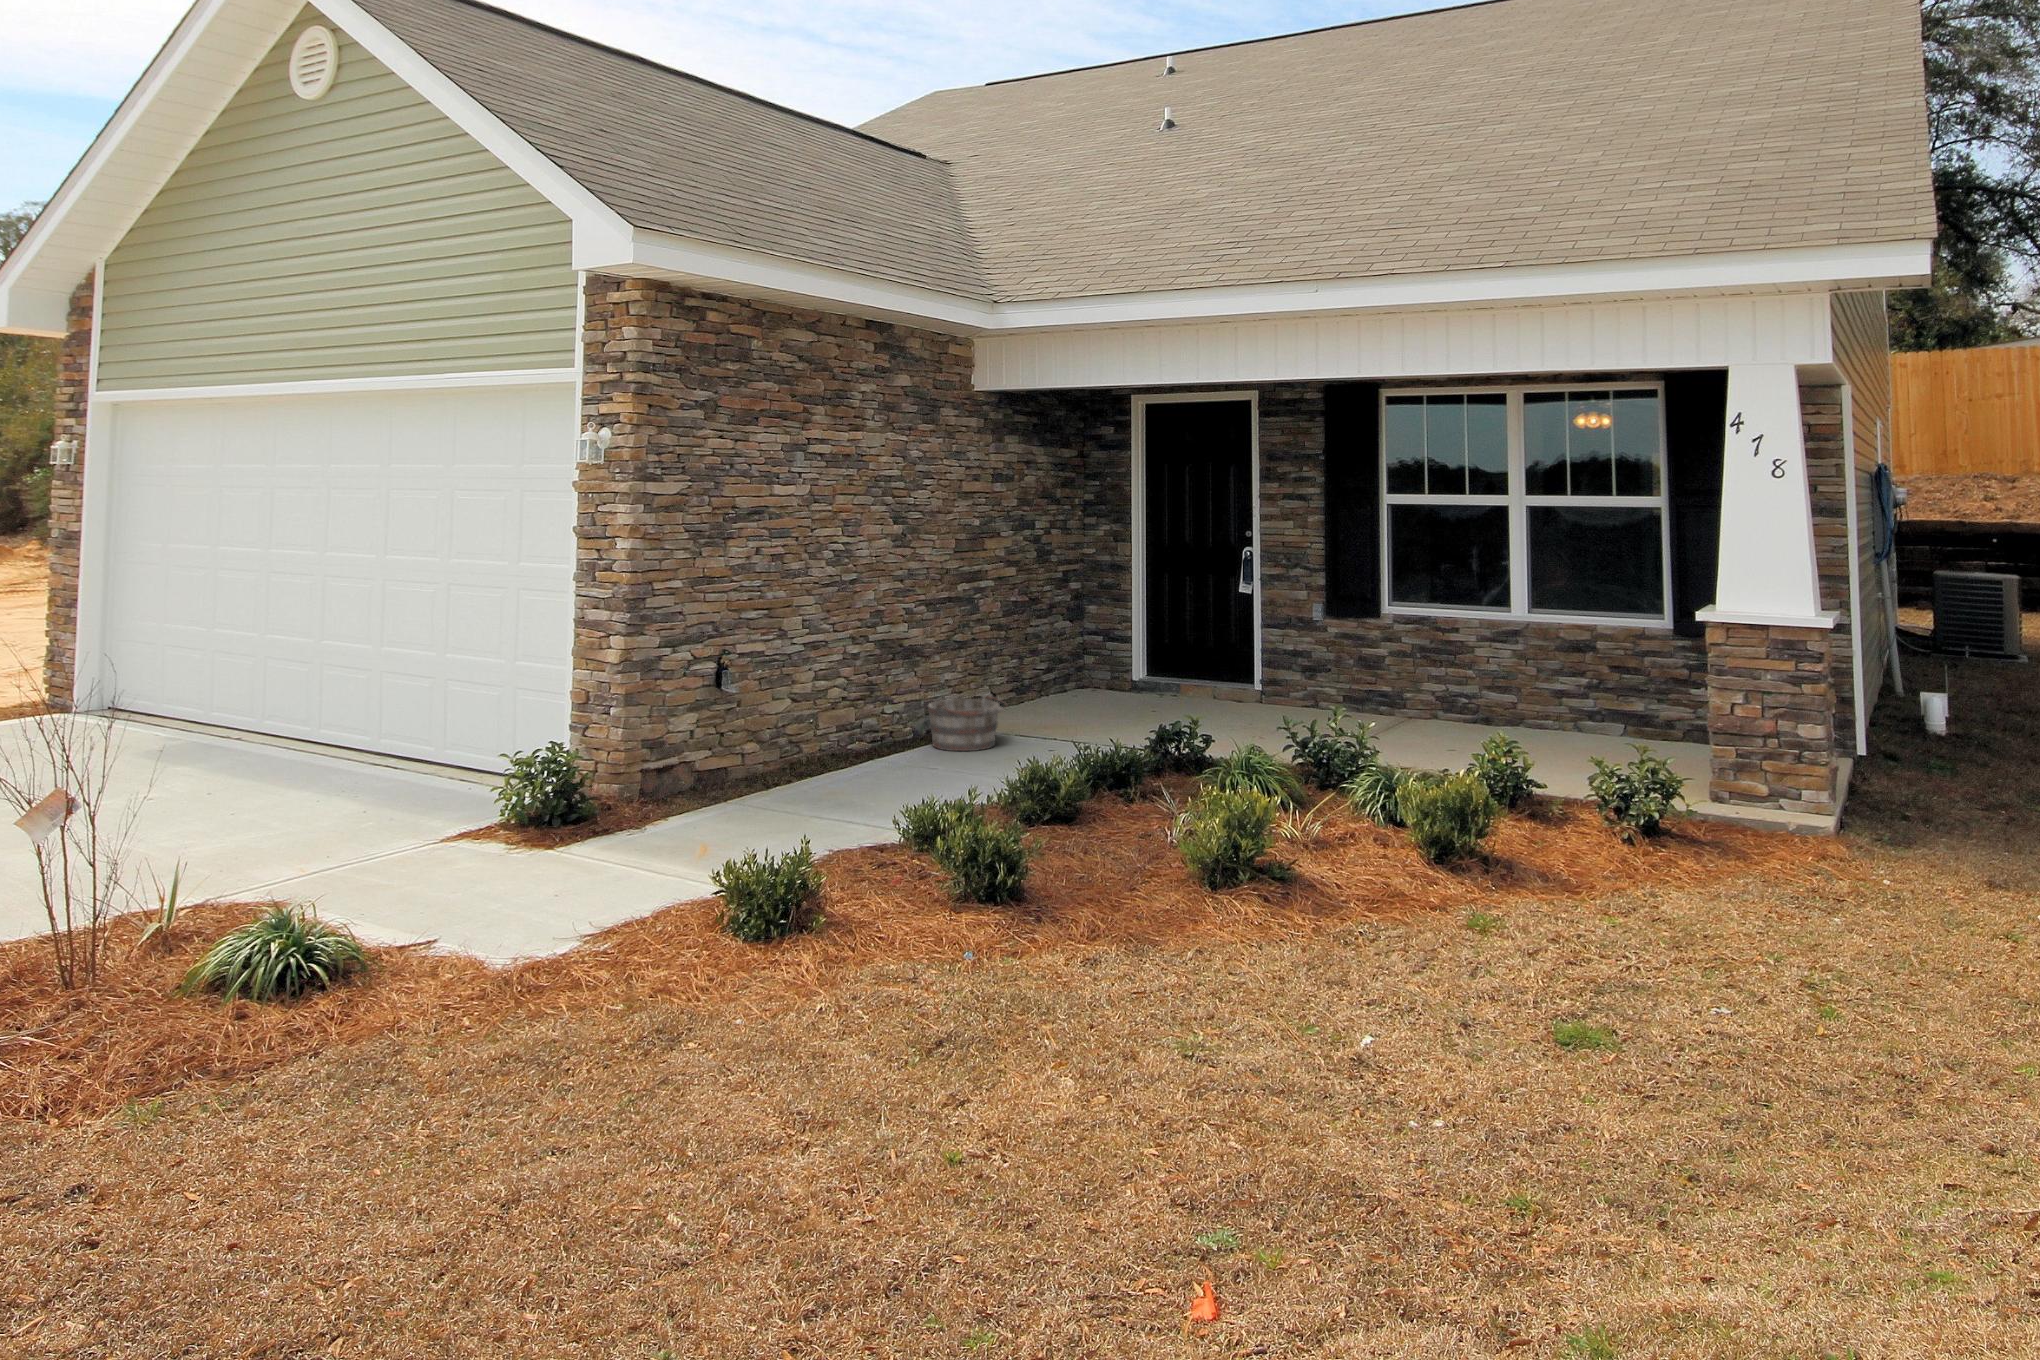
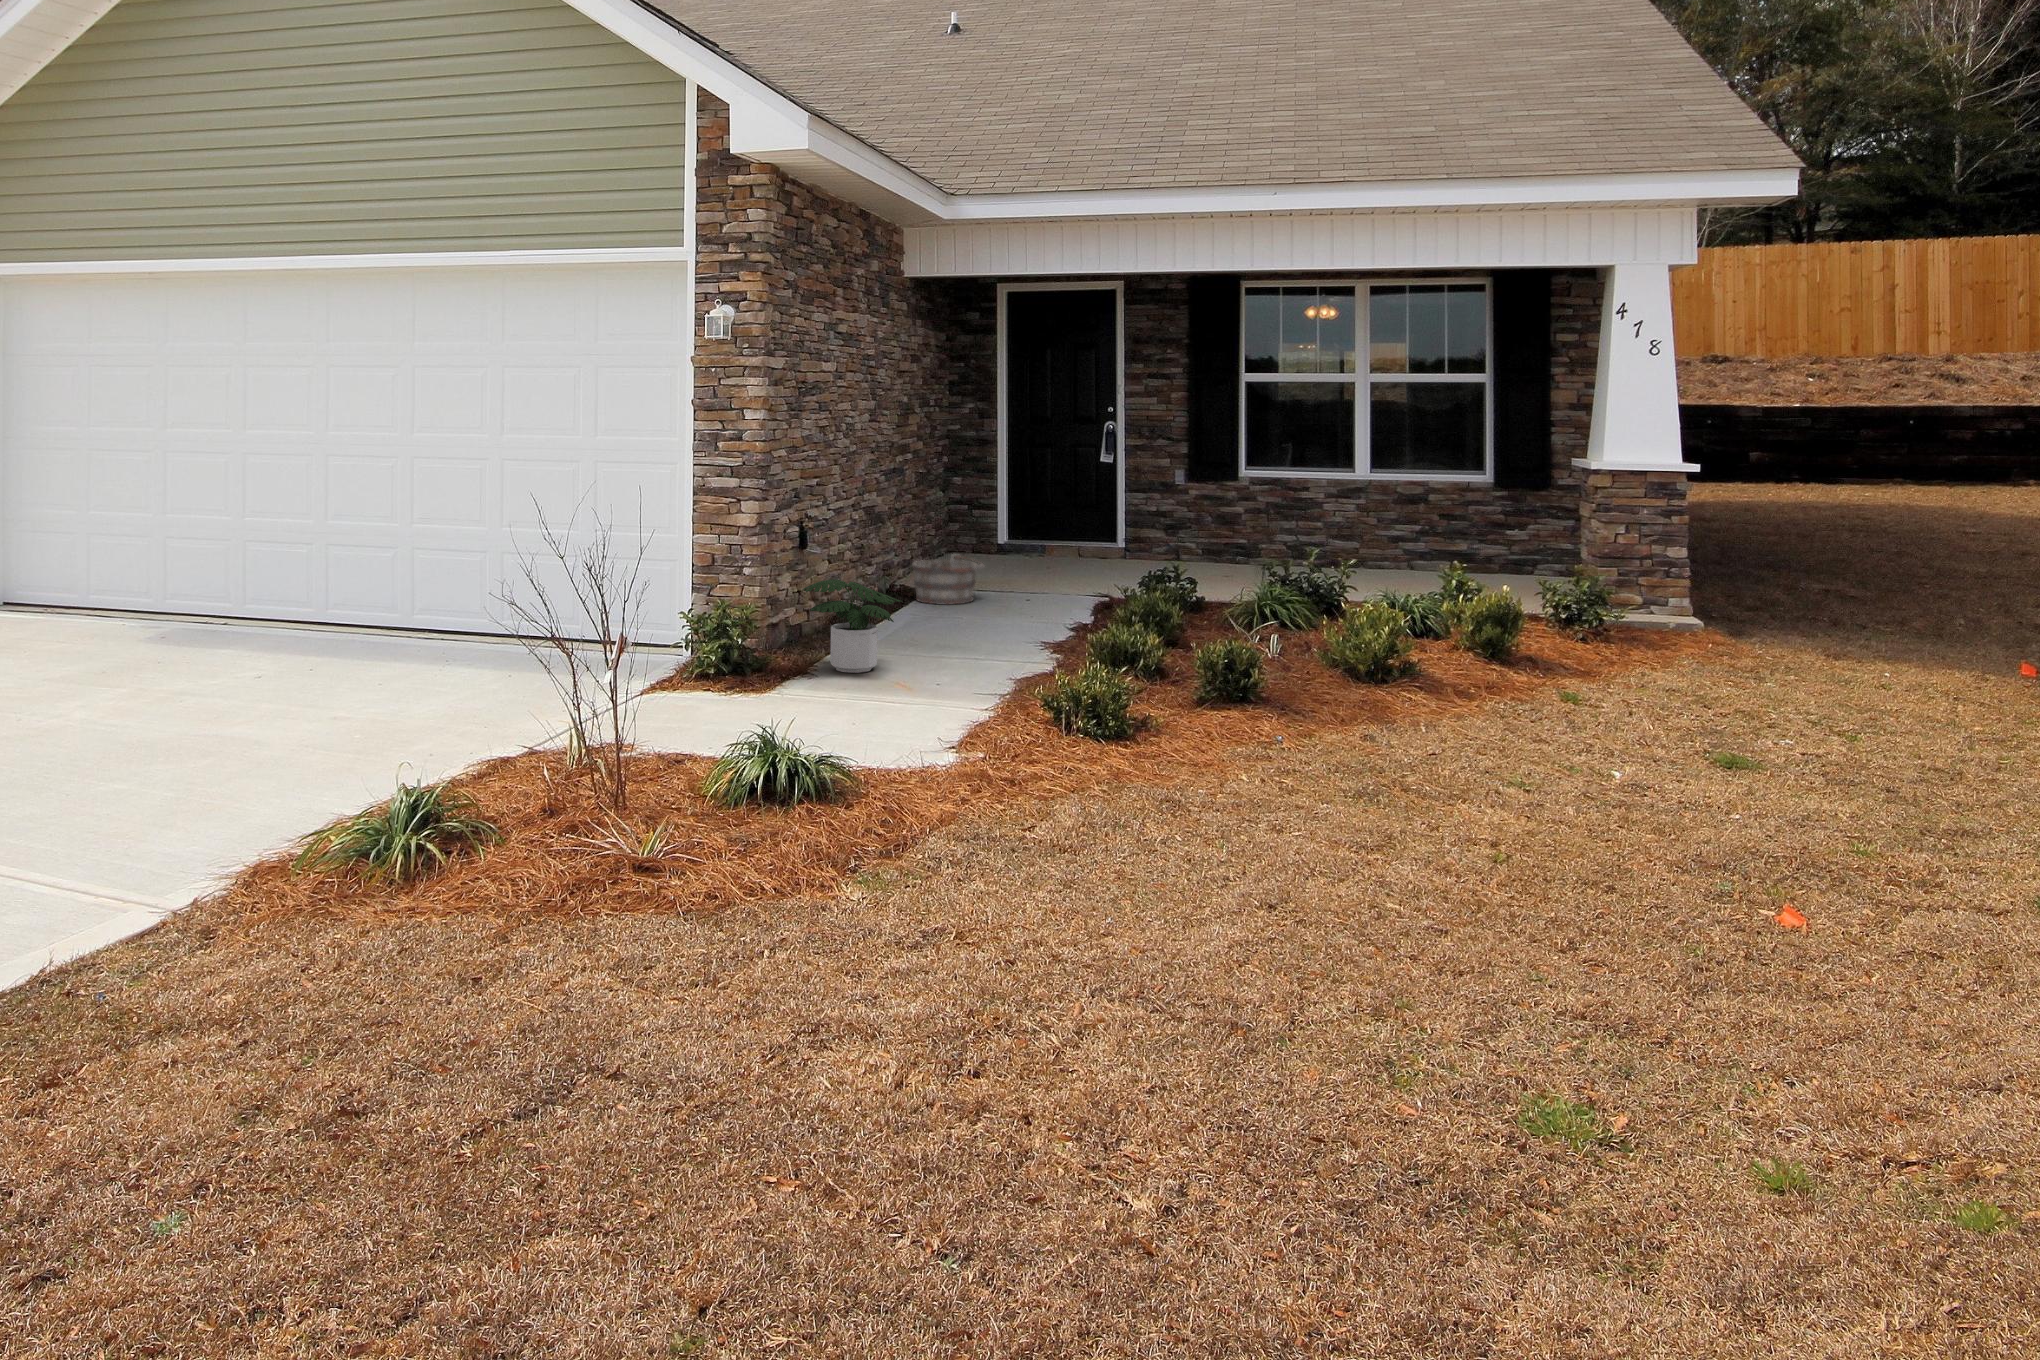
potted plant: none [604,727,732,834] -> present [803,580,902,673]

